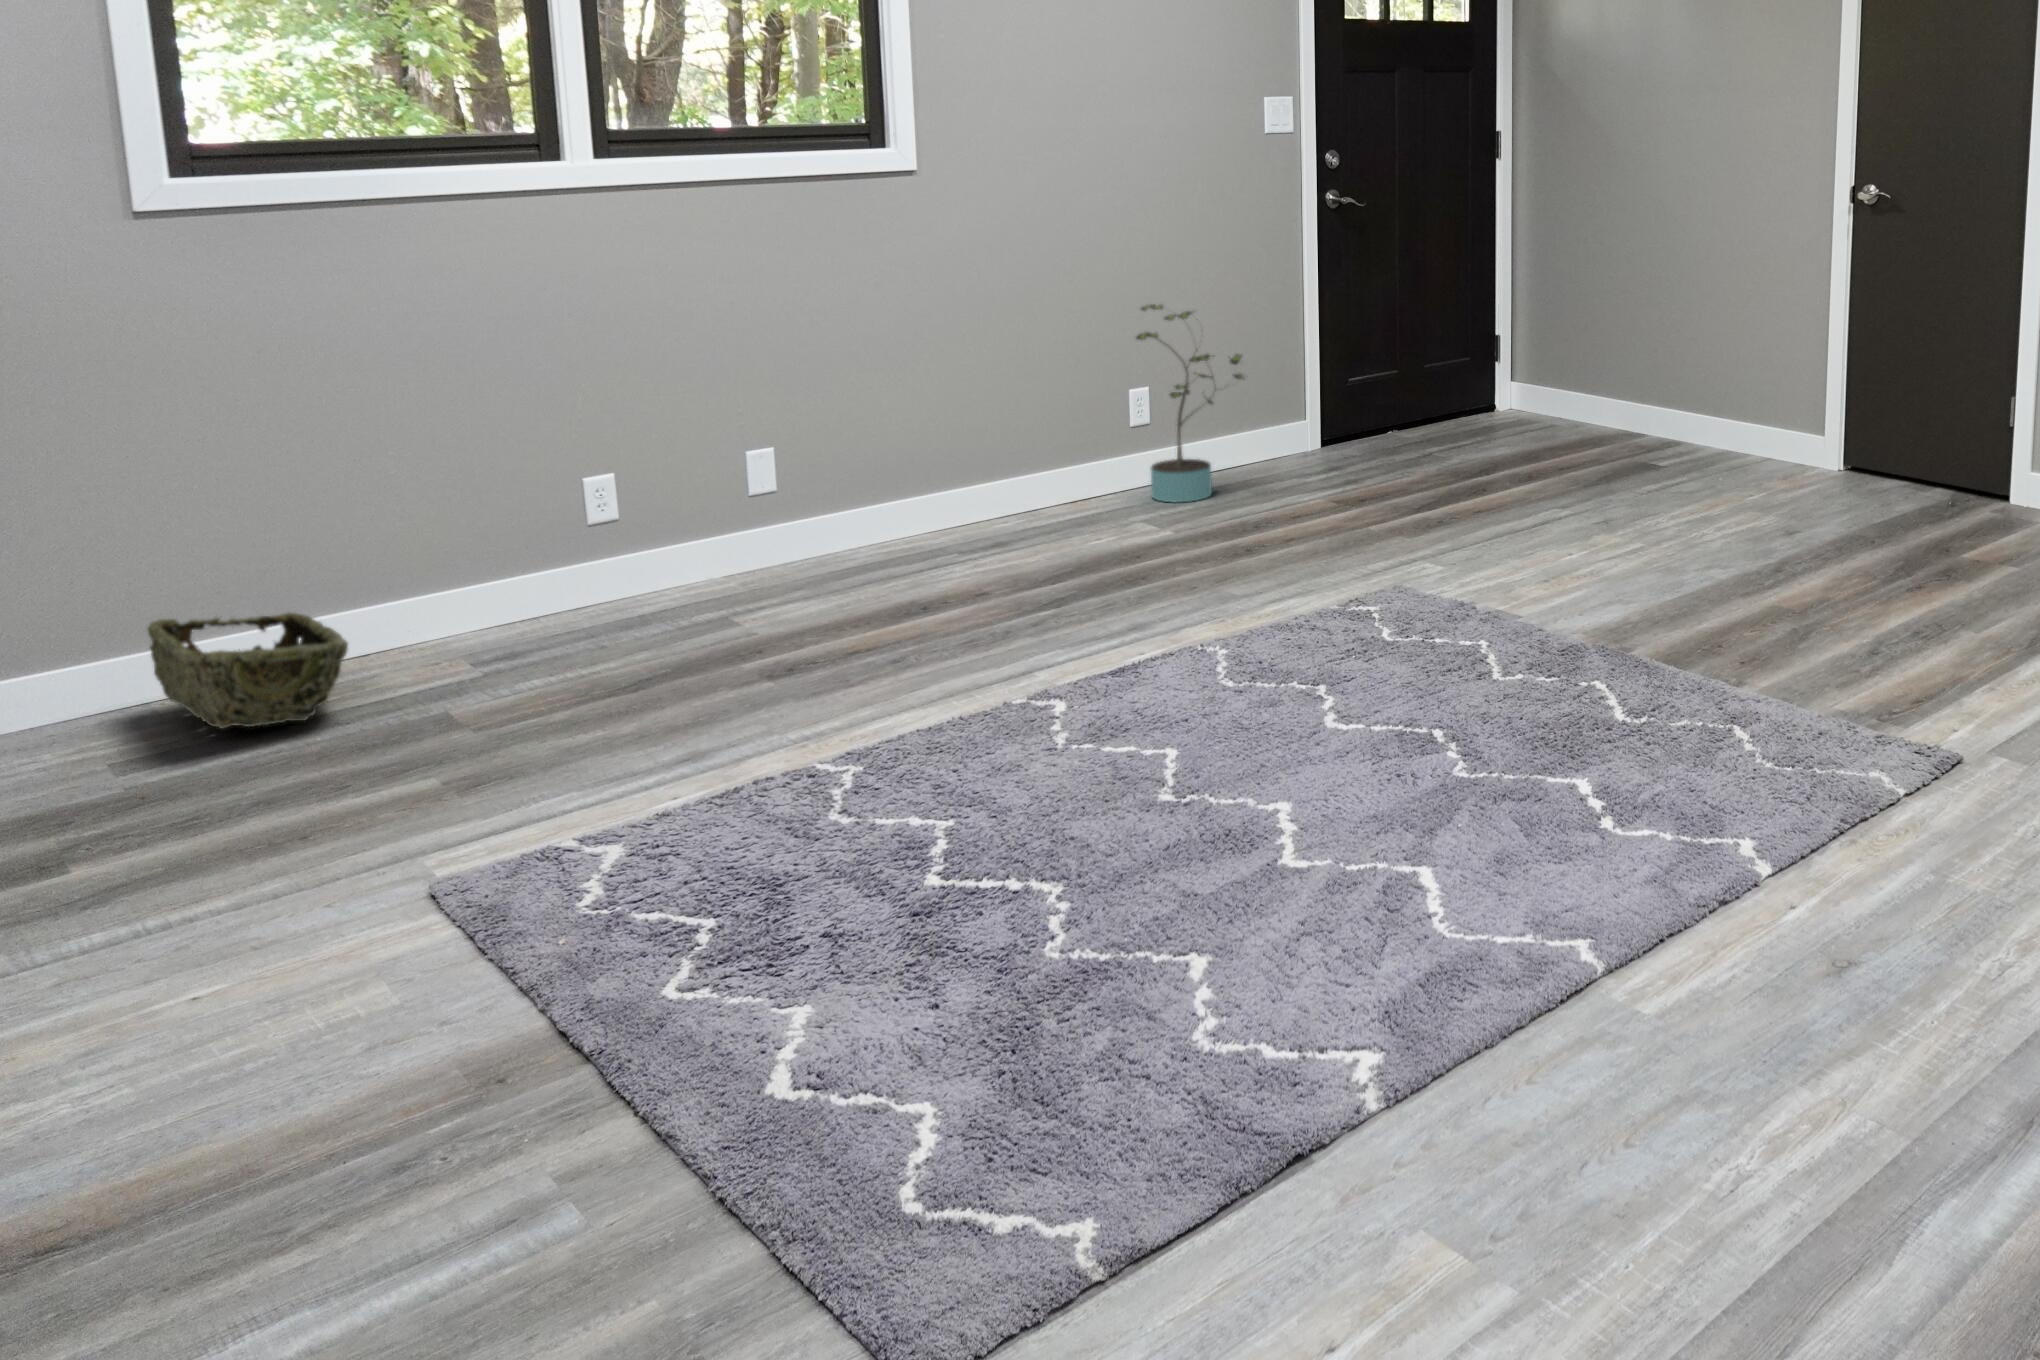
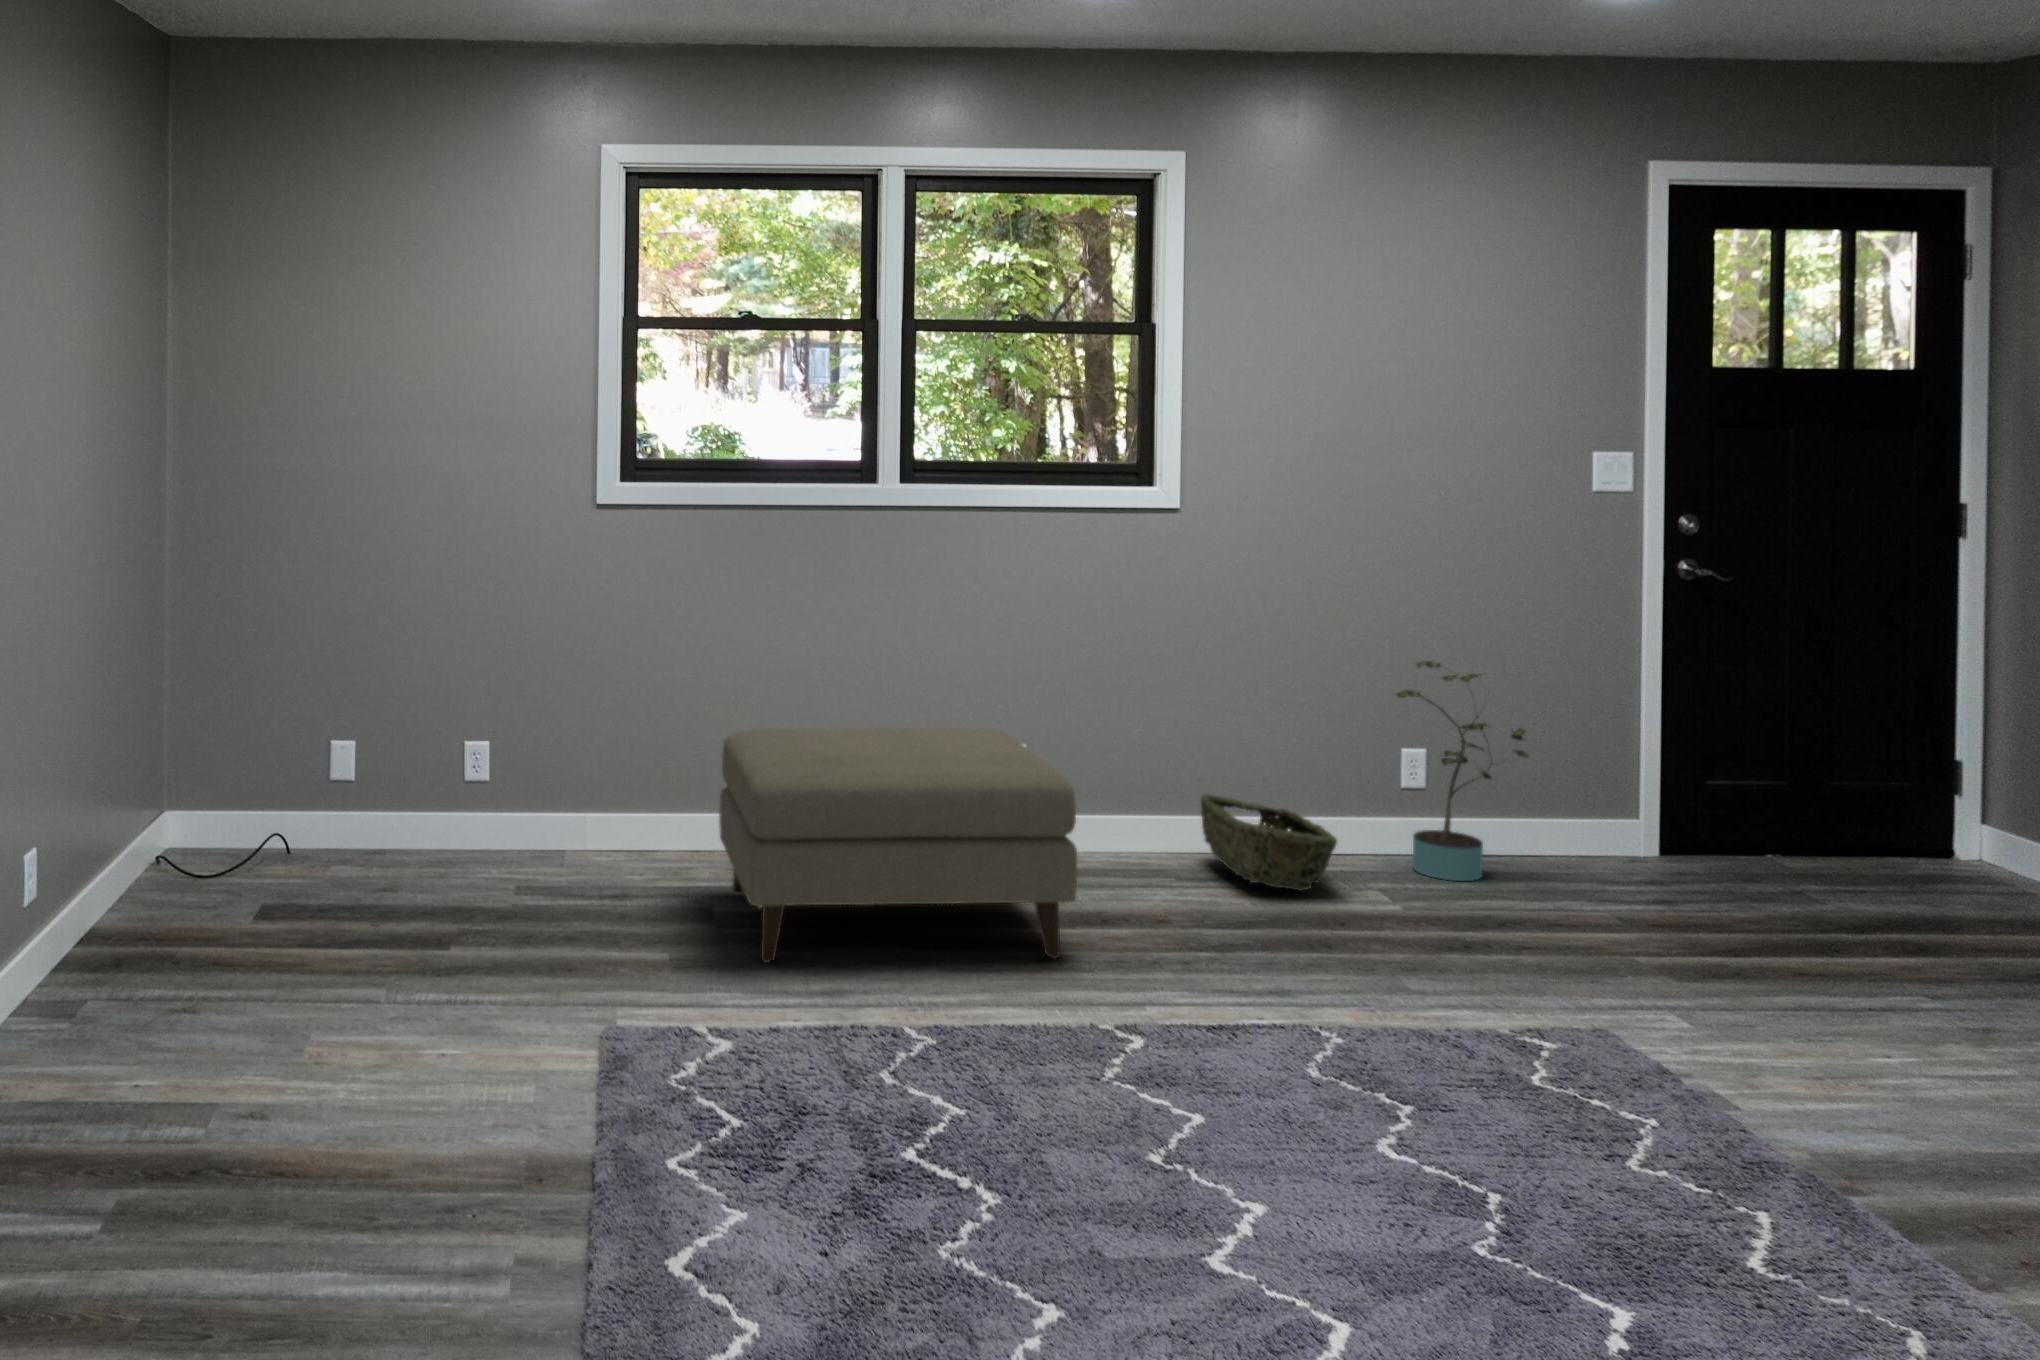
ottoman: none [430,432,926,750] -> present [719,728,1077,963]
woven basket: present [148,613,348,729] -> present [1201,794,1337,891]

